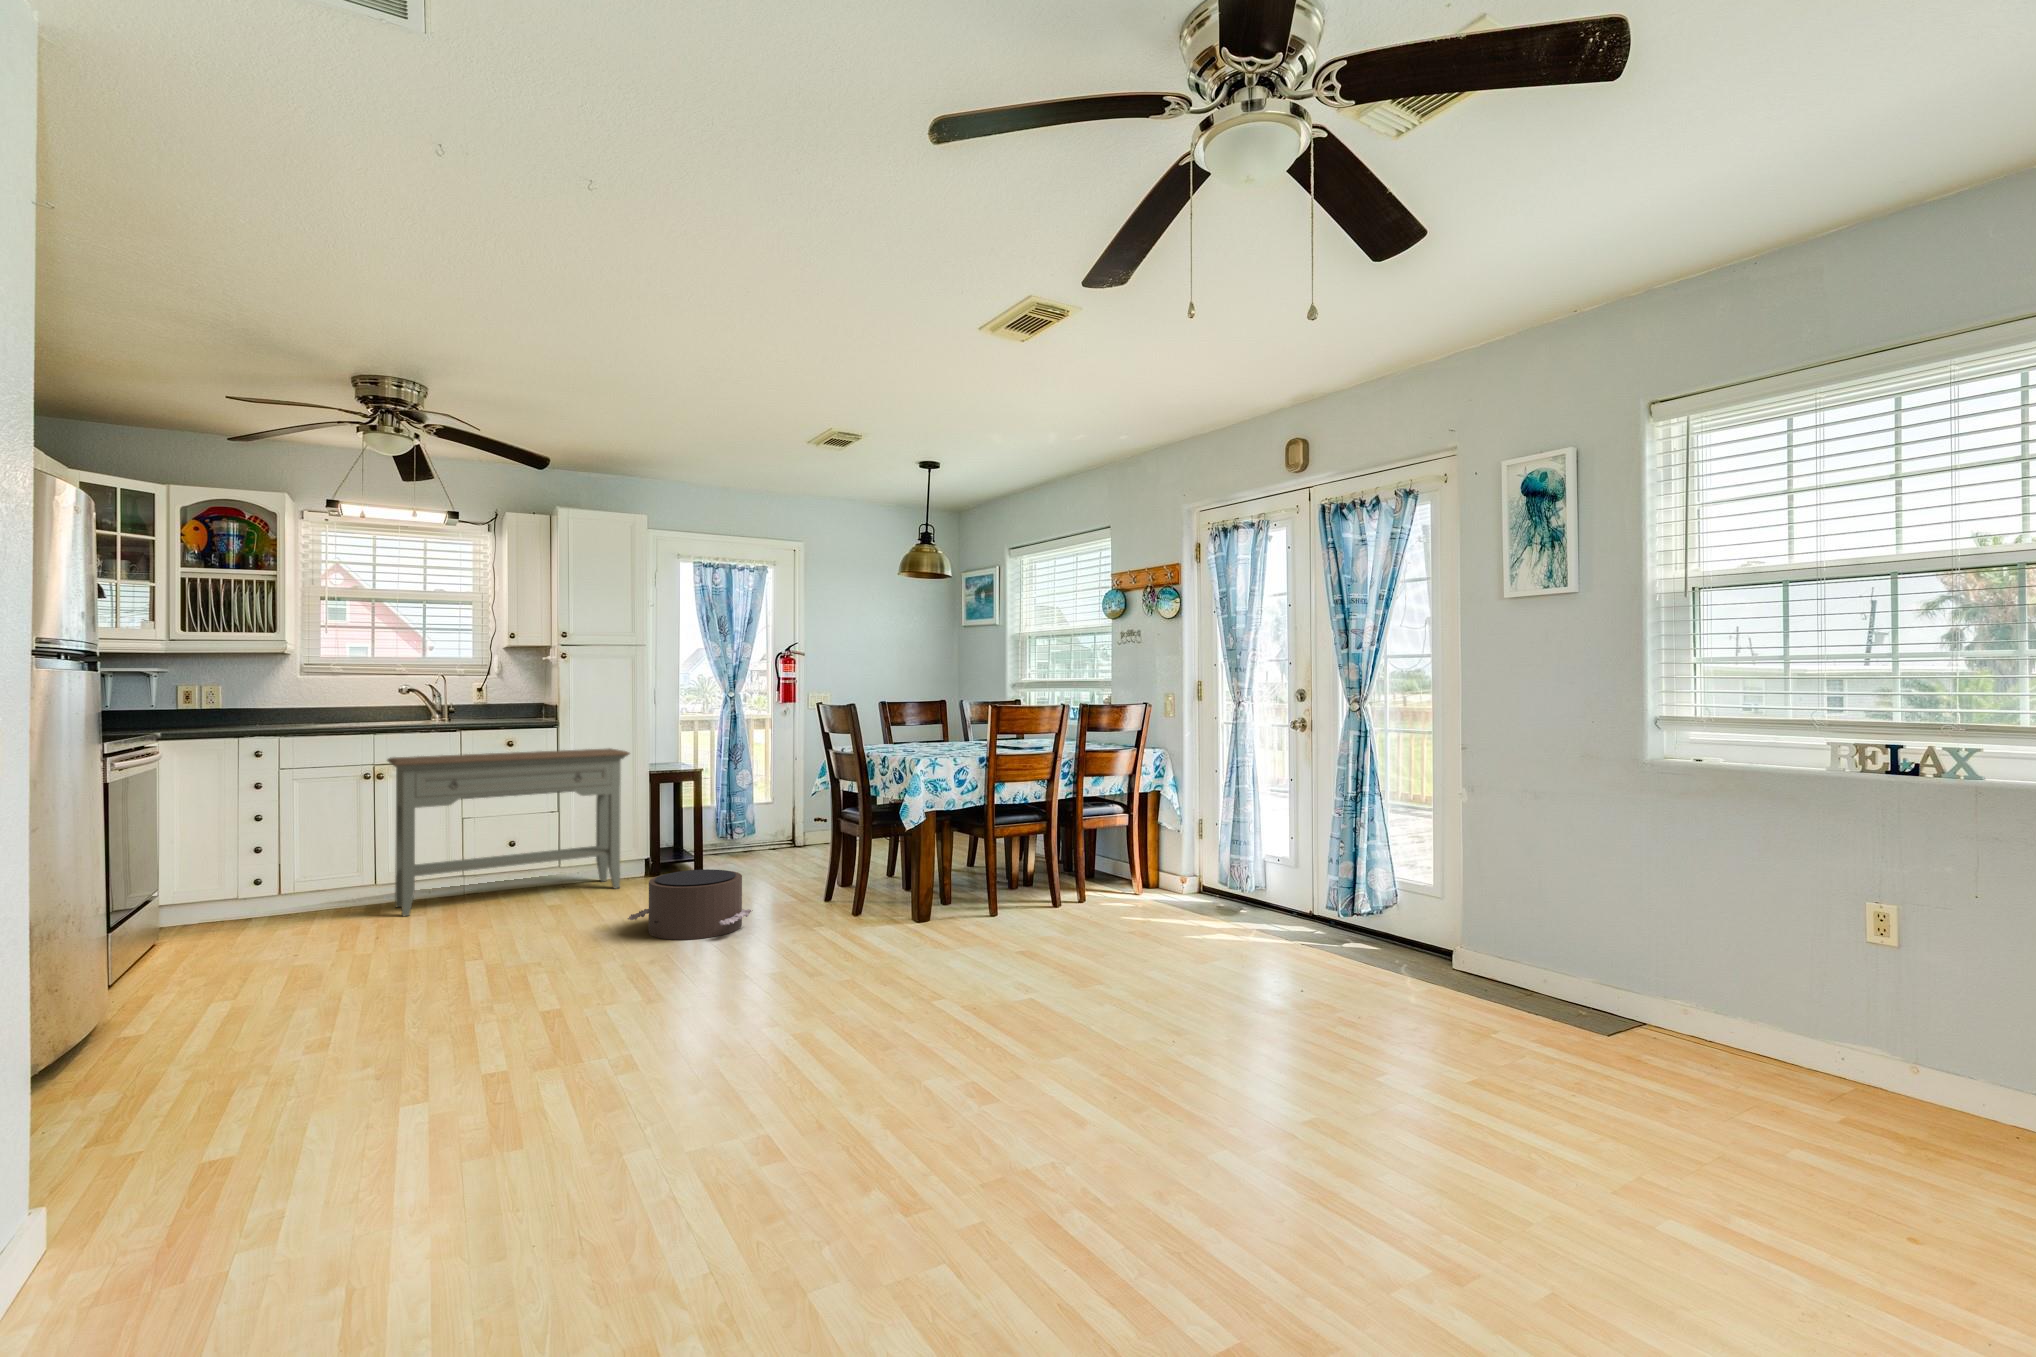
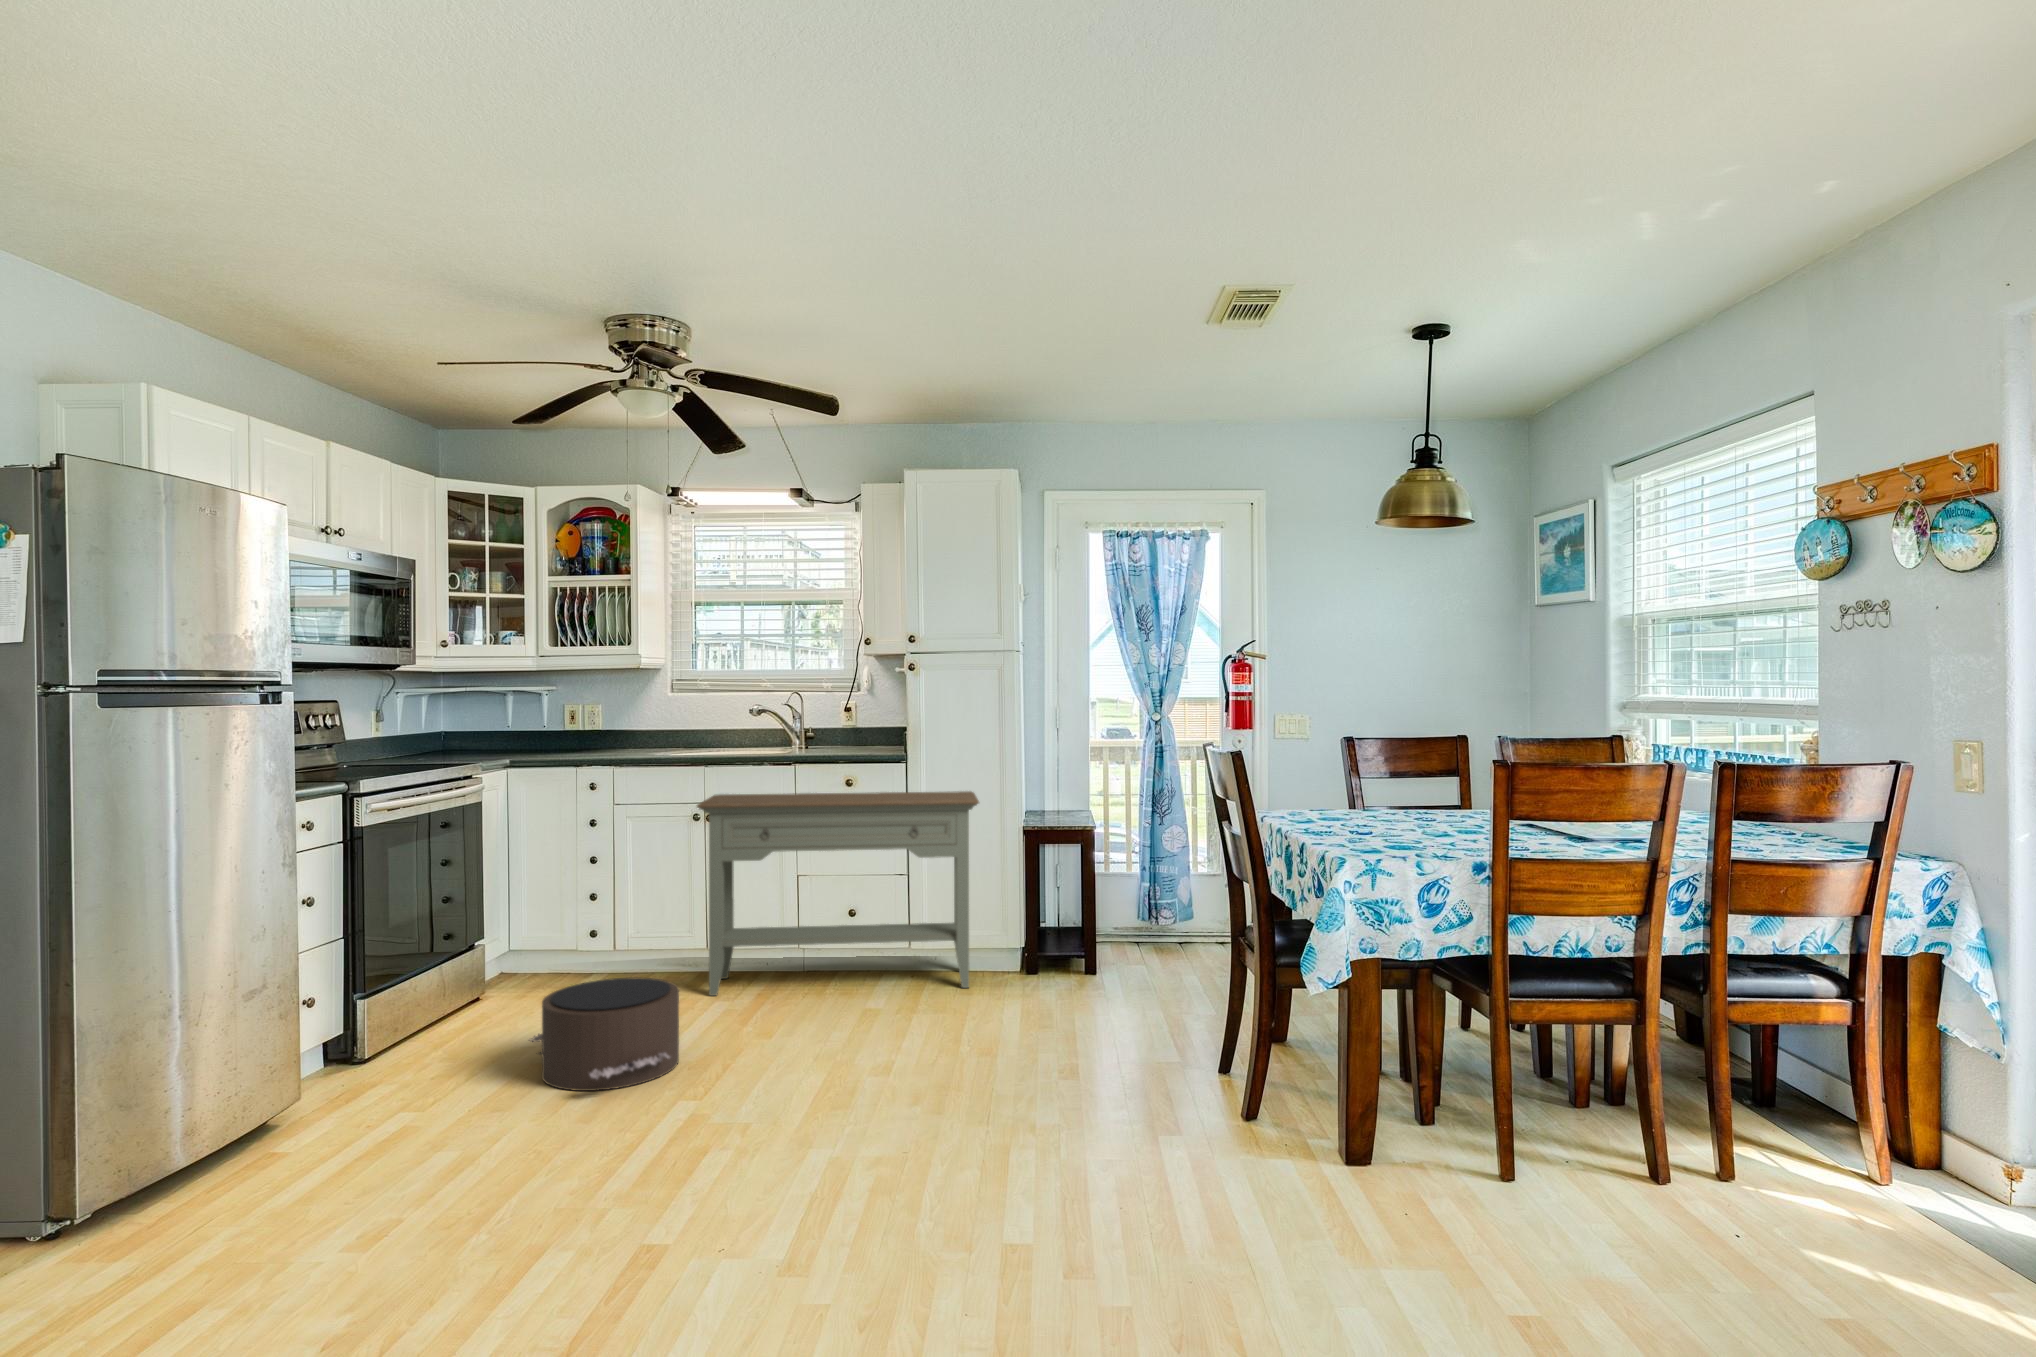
pouf: present [628,869,753,940] -> present [529,977,679,1091]

